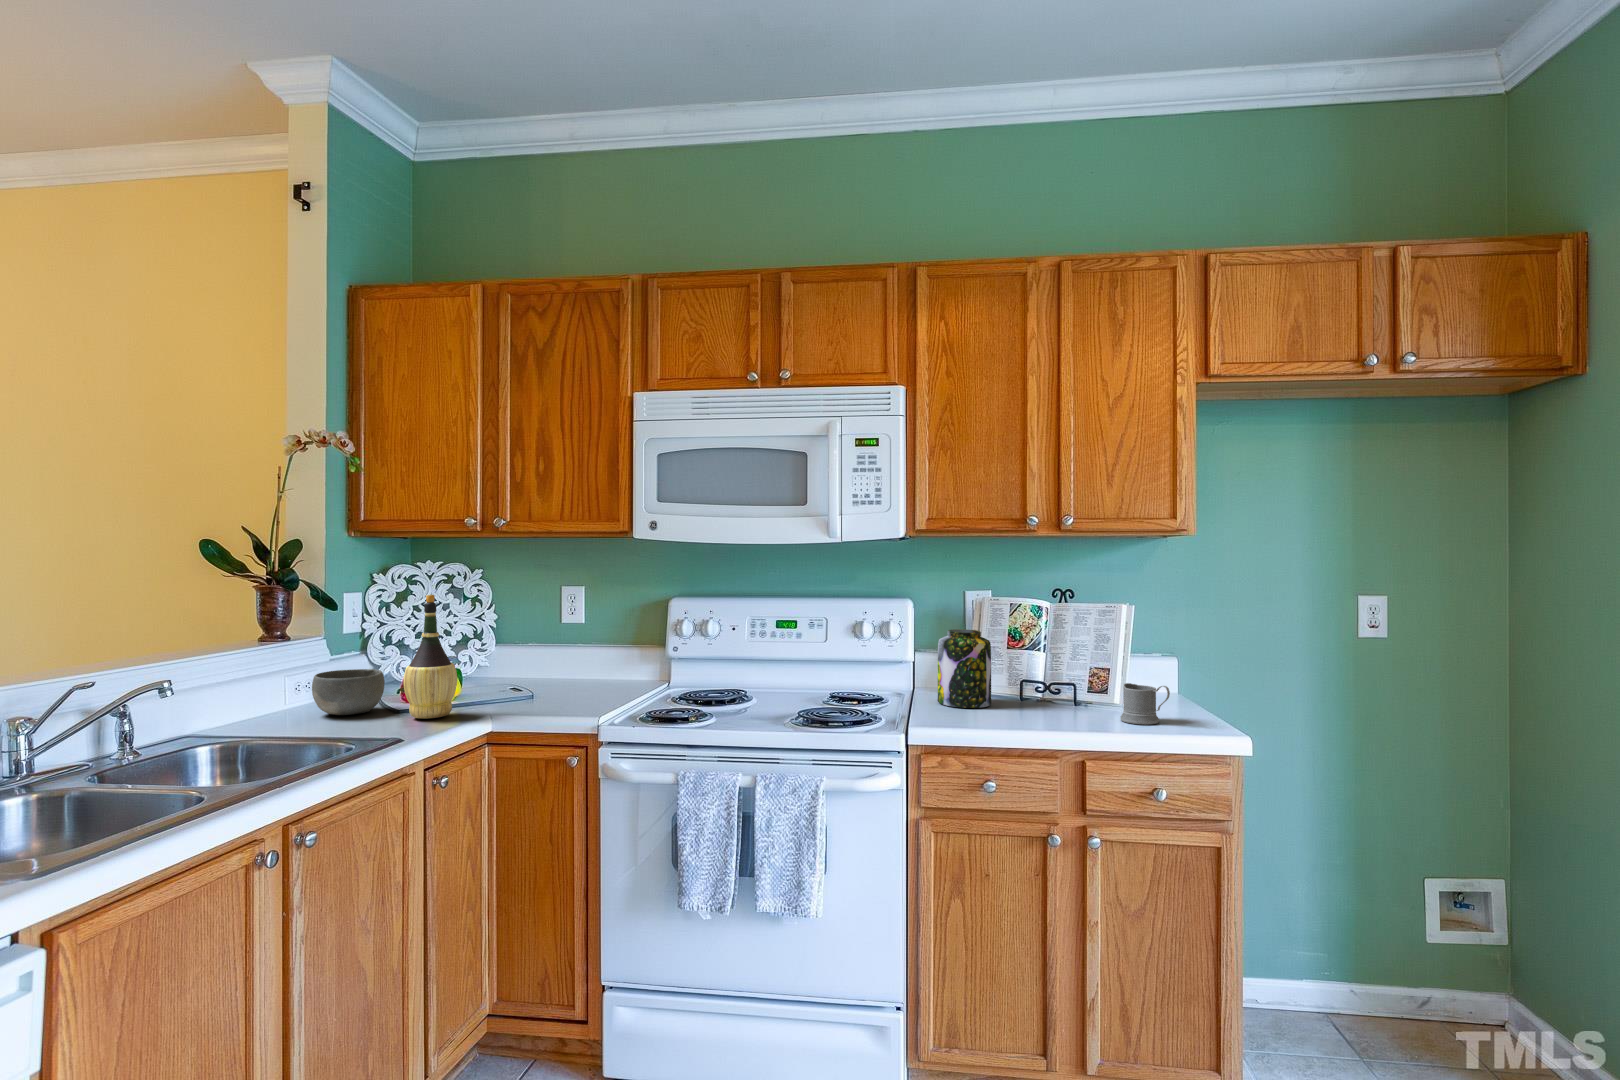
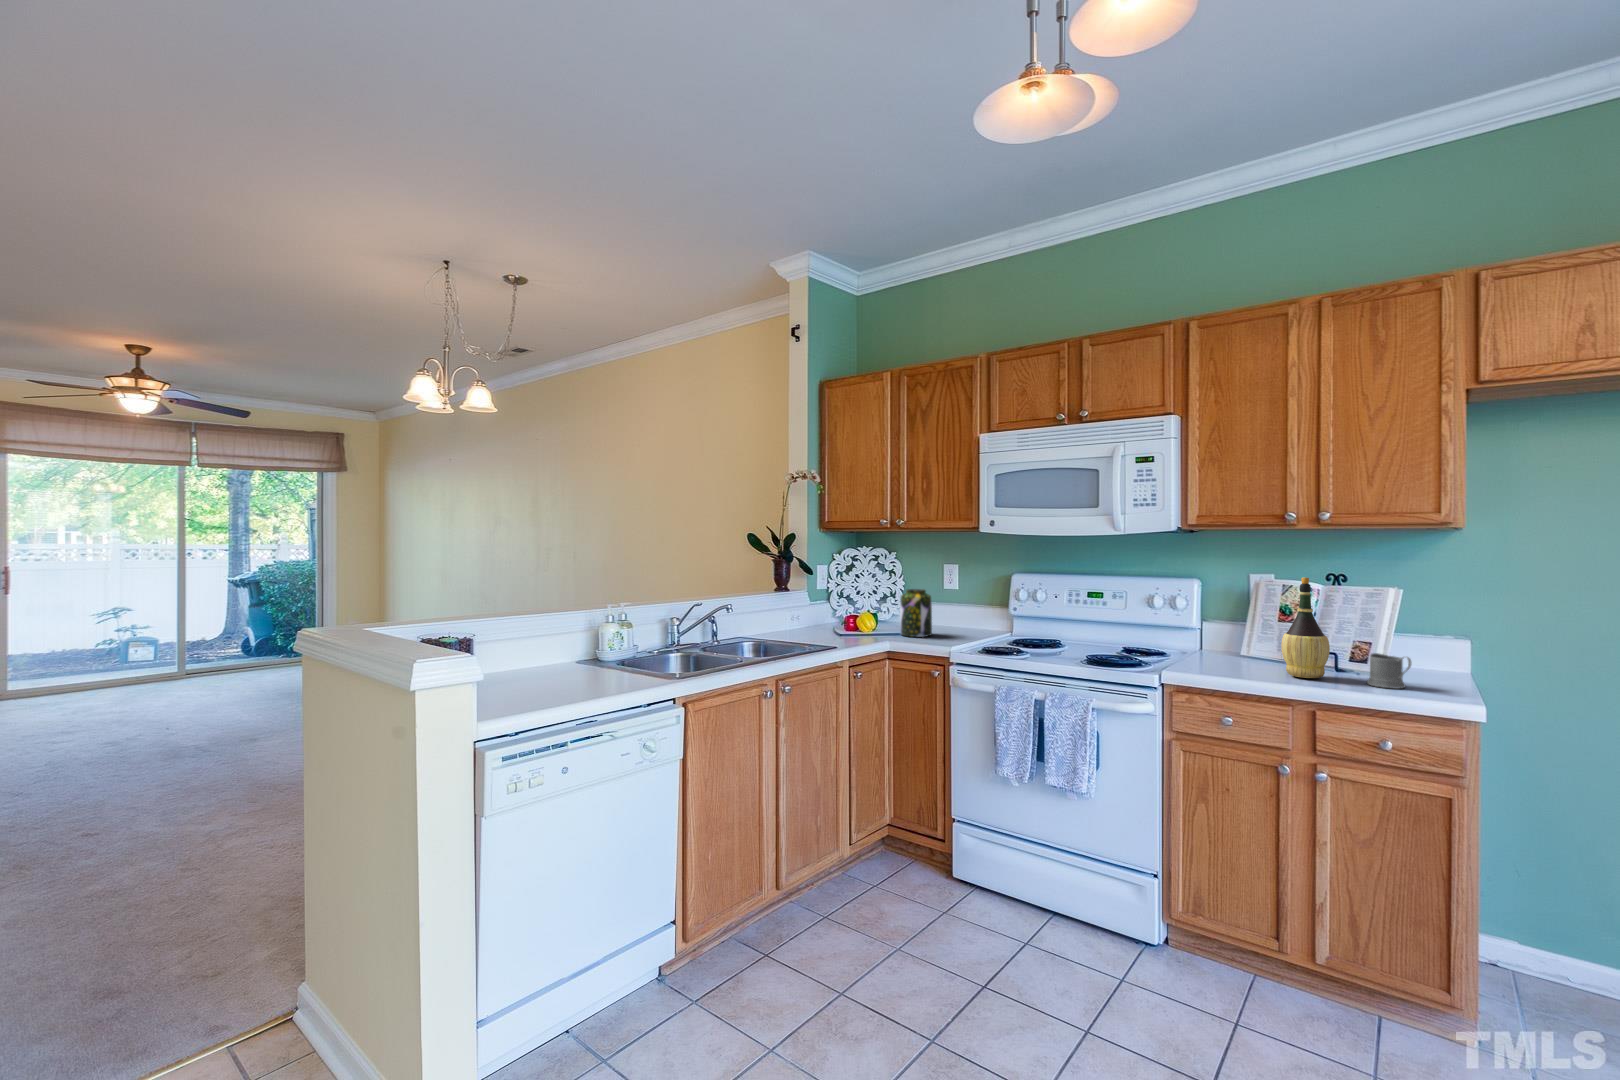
wine bottle: present [404,595,457,718] -> present [1281,577,1330,678]
jar: present [938,629,991,708] -> present [900,589,932,637]
bowl: present [312,669,385,715] -> none [796,609,833,635]

